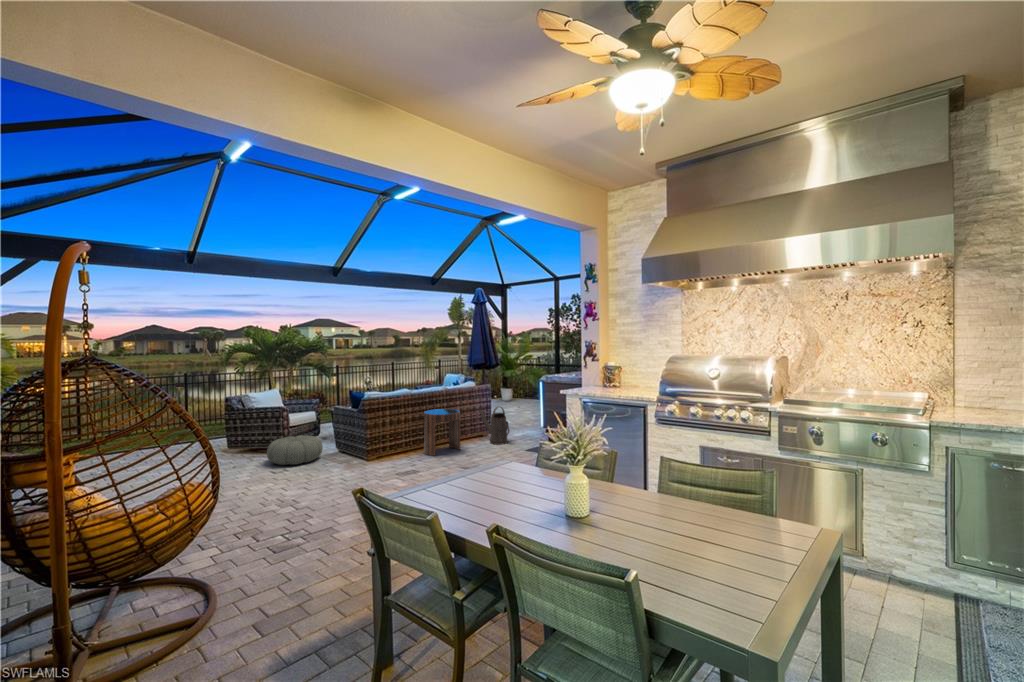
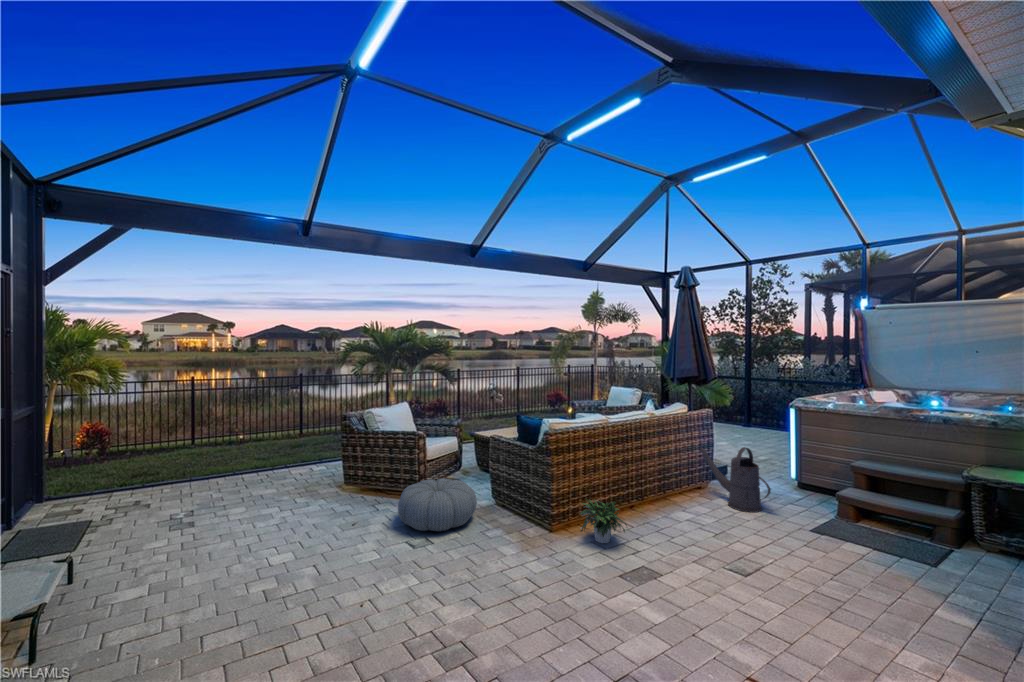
side table: present [424,409,460,456] -> none [633,448,695,533]
potted plant: none [376,437,412,462] -> present [580,501,627,543]

